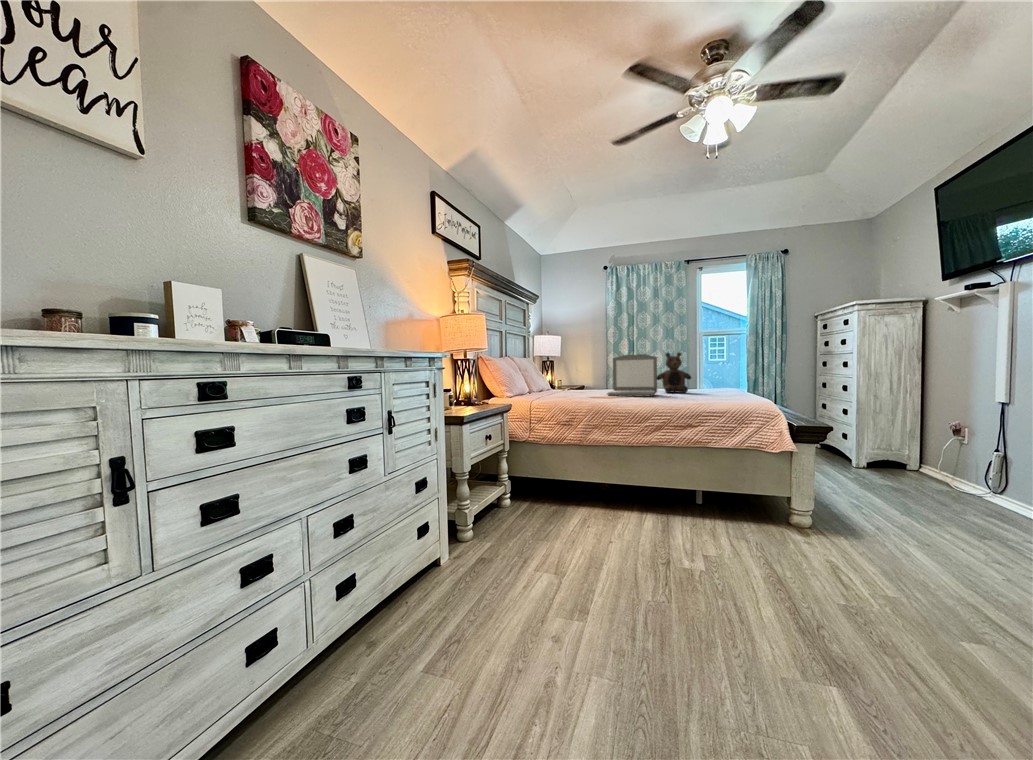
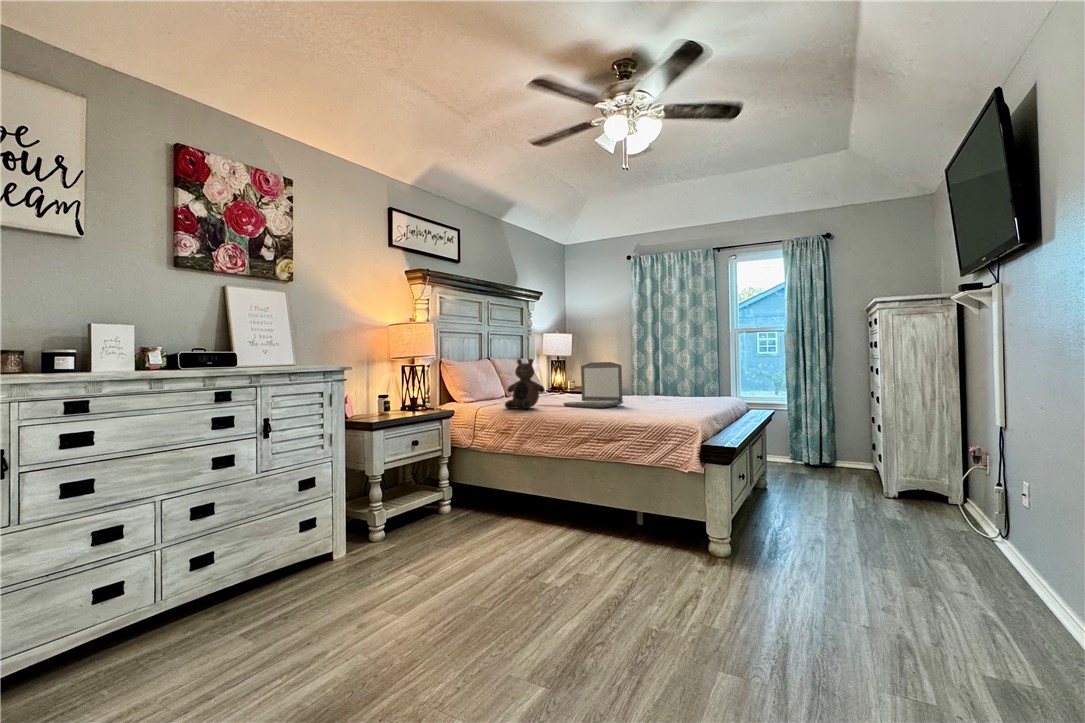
teddy bear: present [657,352,691,393] -> present [505,359,545,409]

